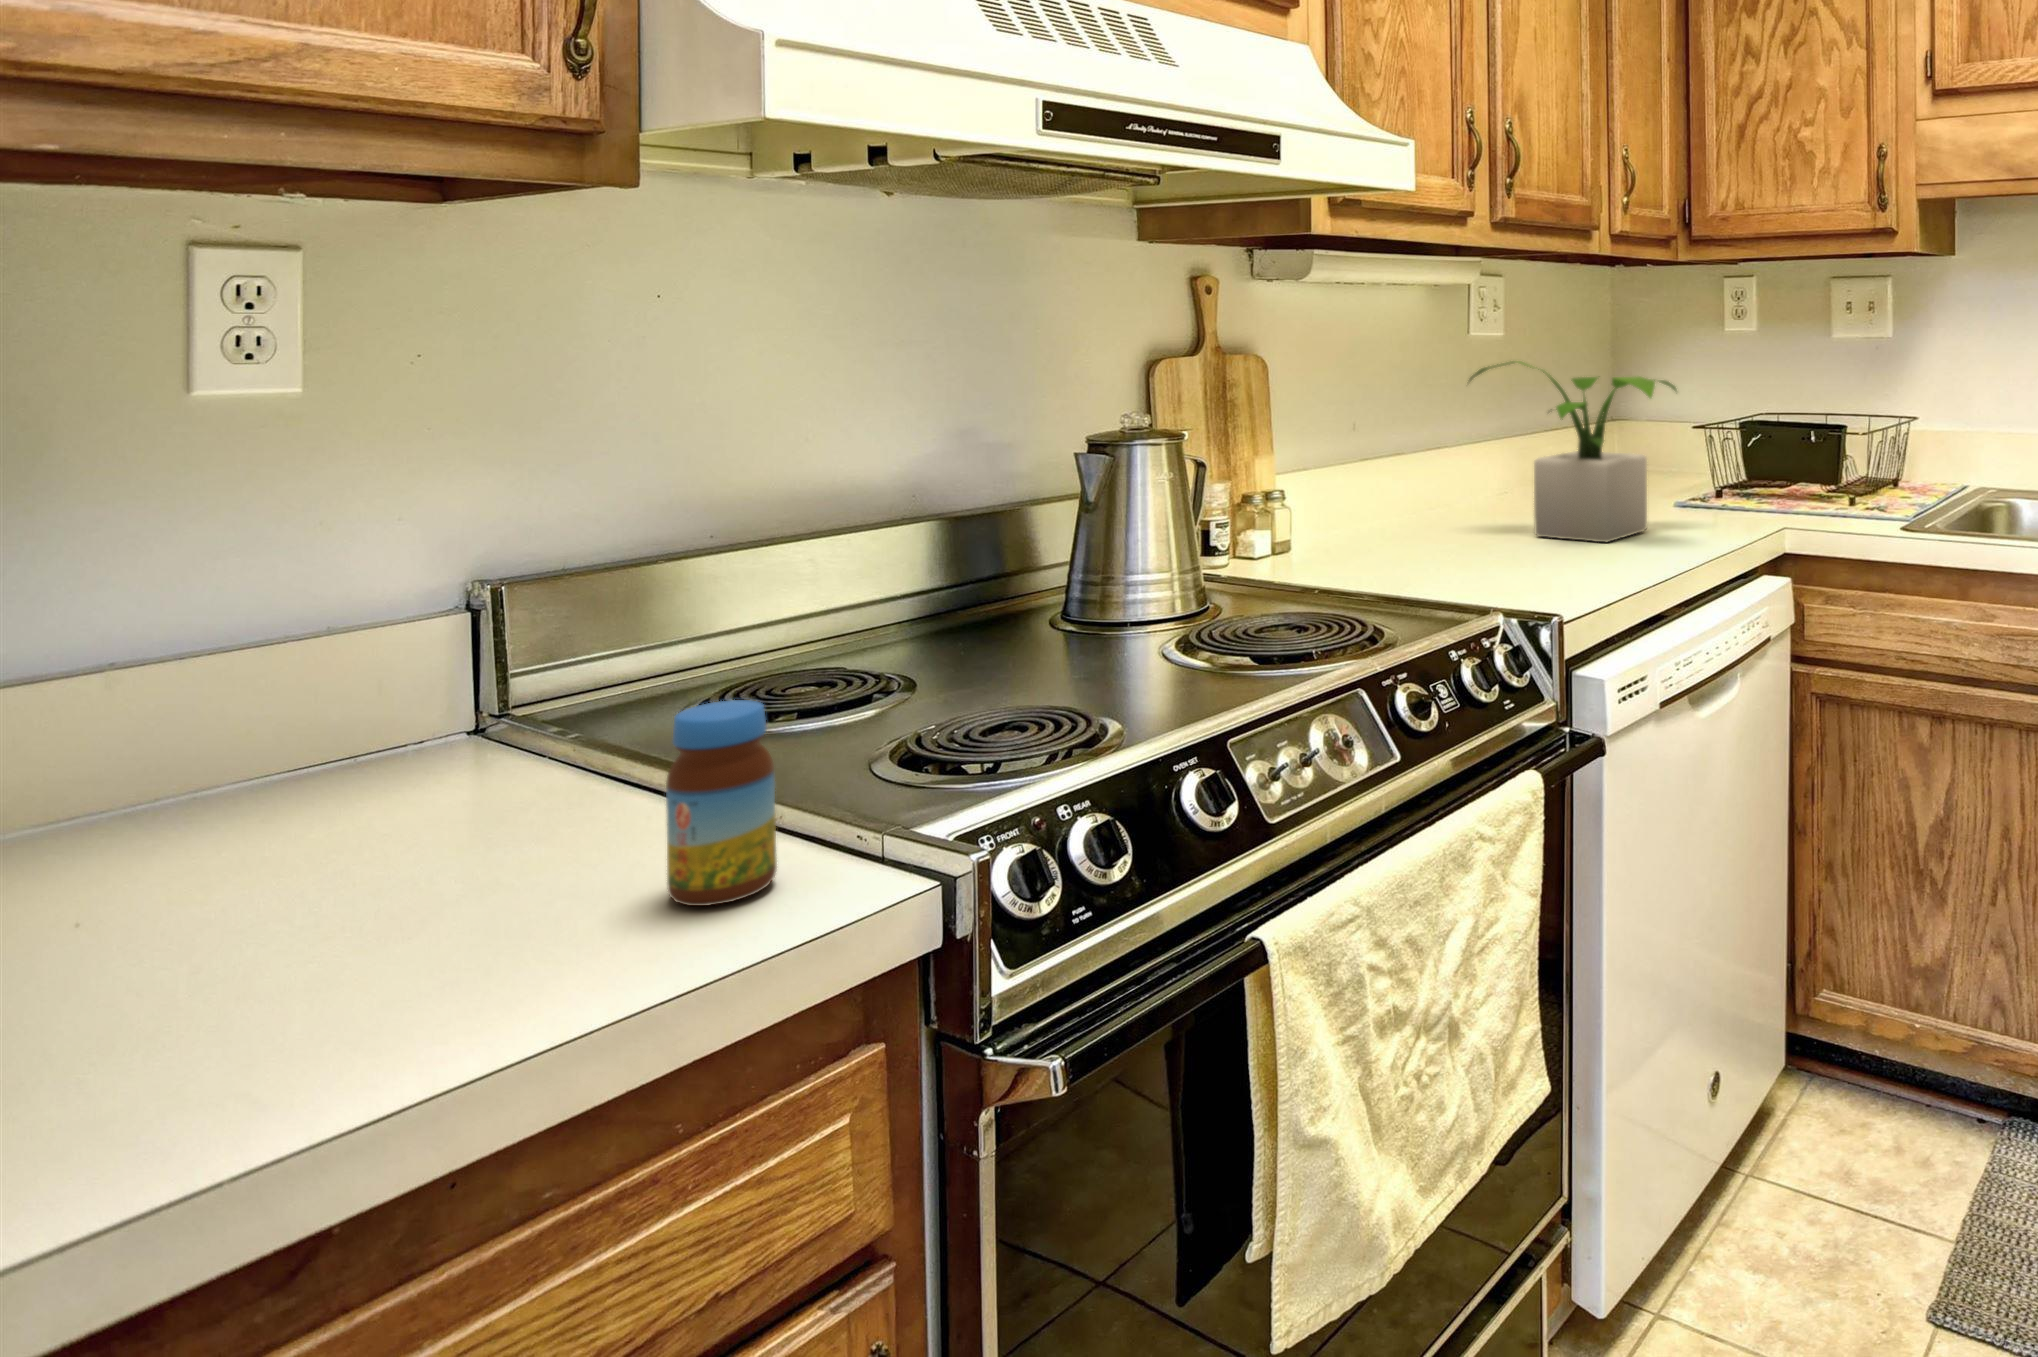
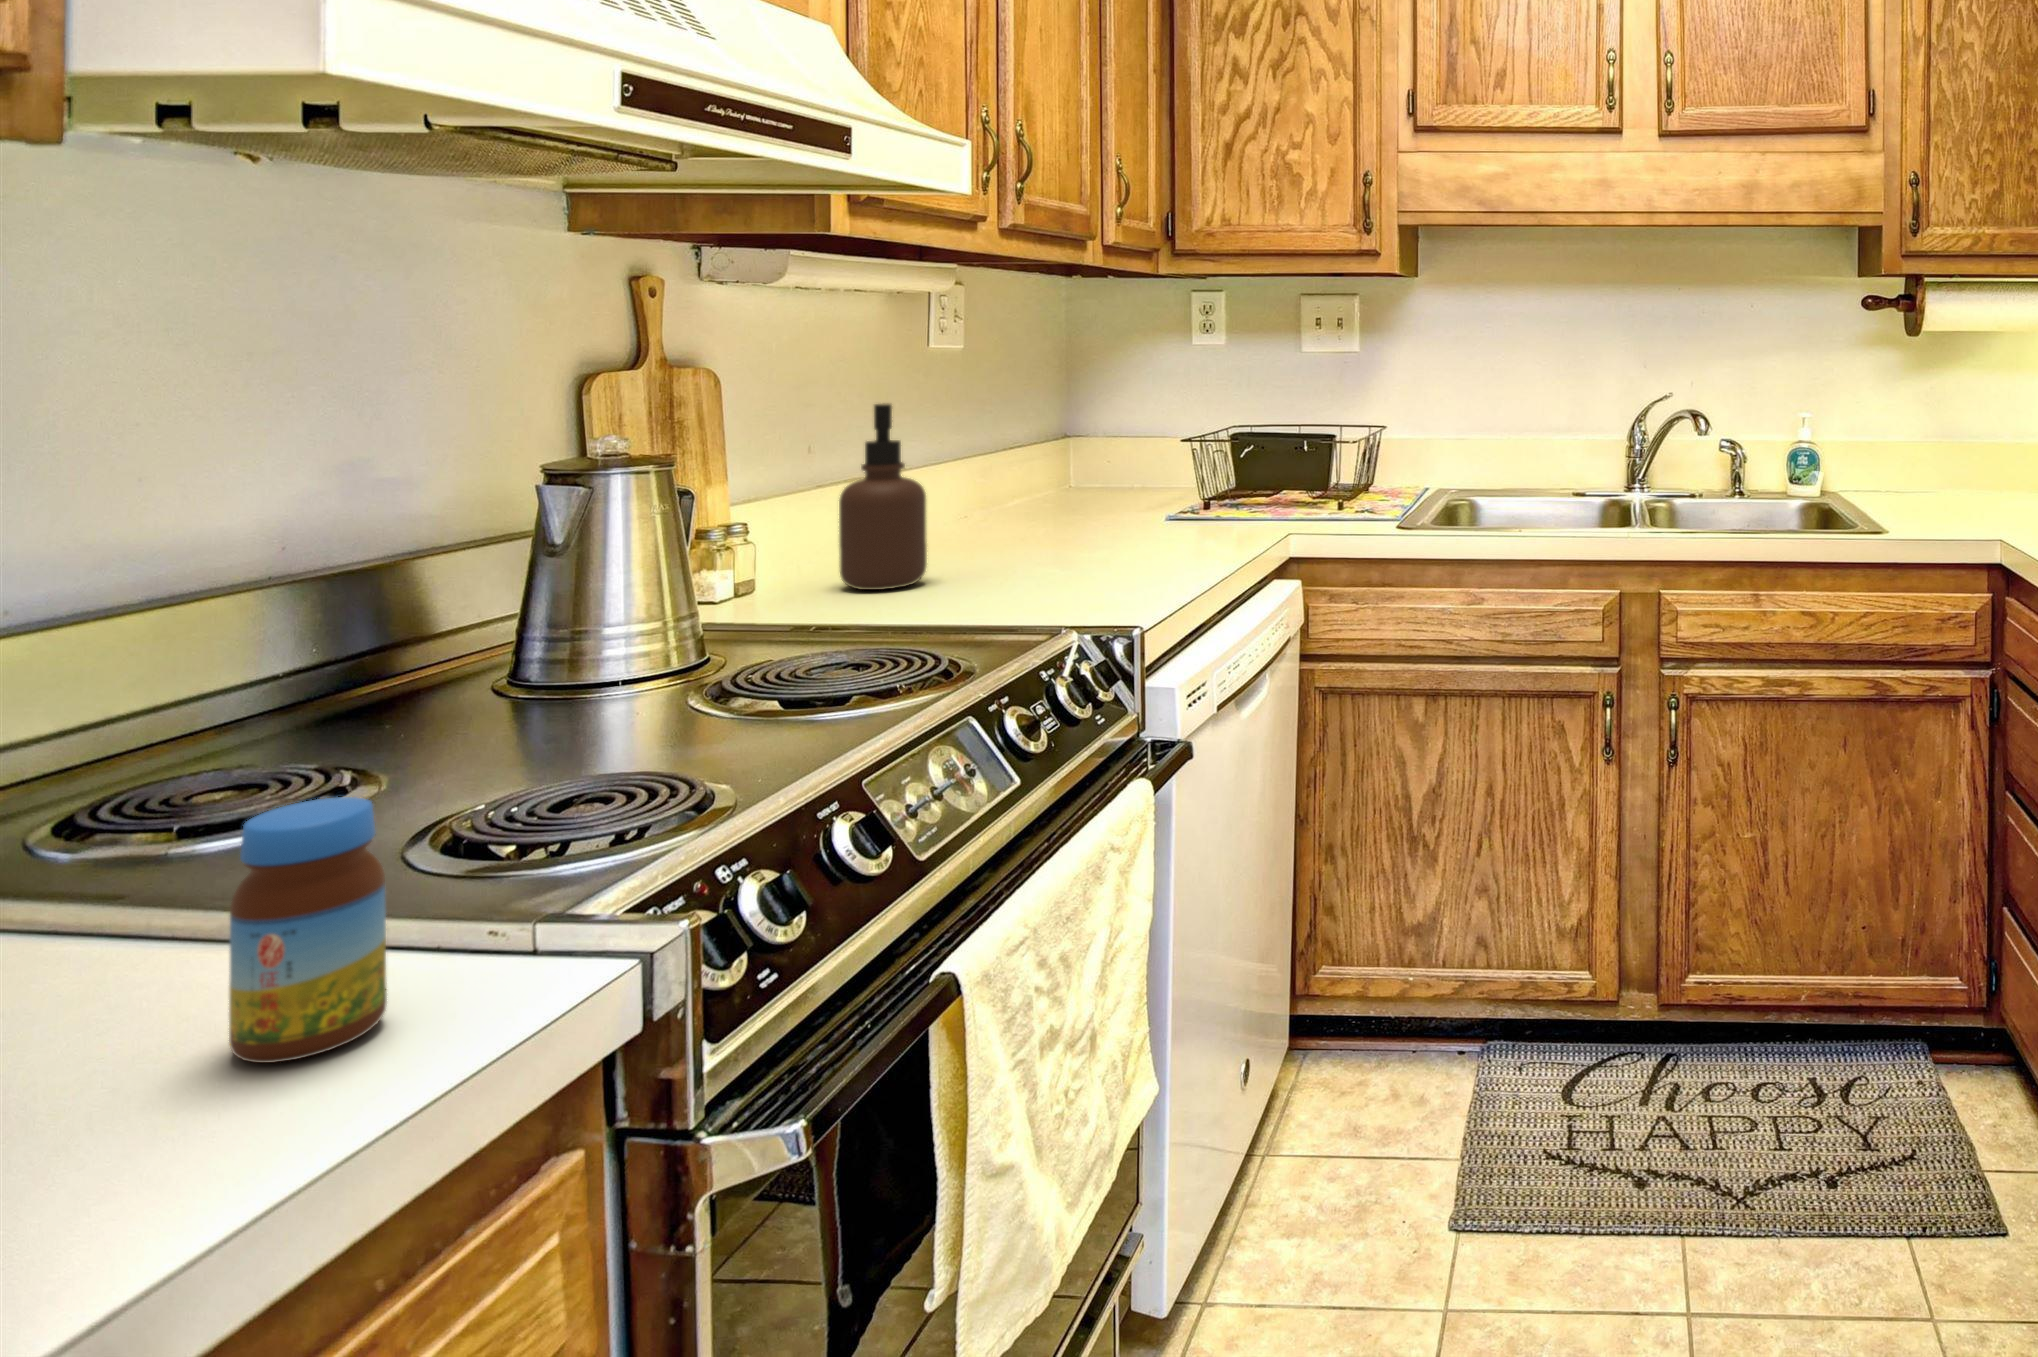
potted plant: present [1469,362,1676,542] -> none [957,371,1179,554]
soap dispenser: none [1346,391,1420,563] -> present [839,403,927,590]

